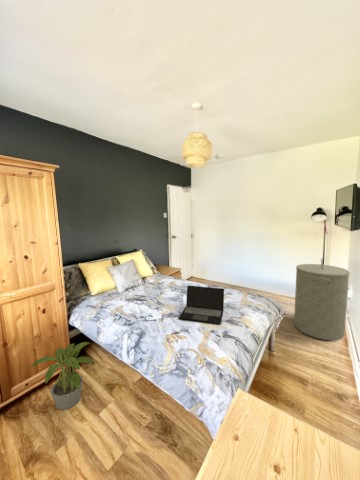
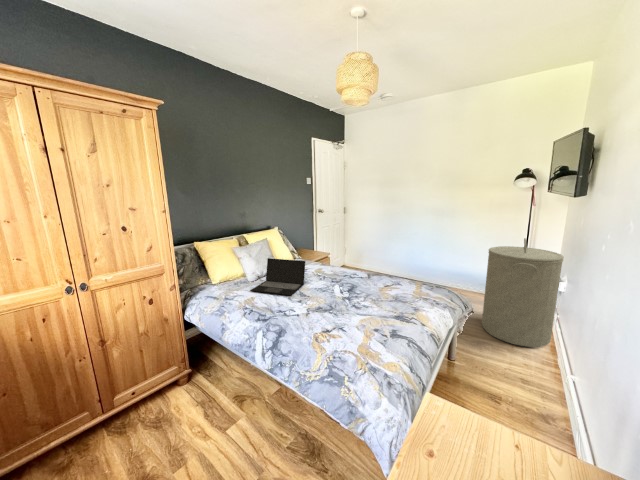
laptop: present [179,286,224,324] -> present [251,258,305,296]
potted plant: present [31,342,95,410] -> none [136,341,220,425]

